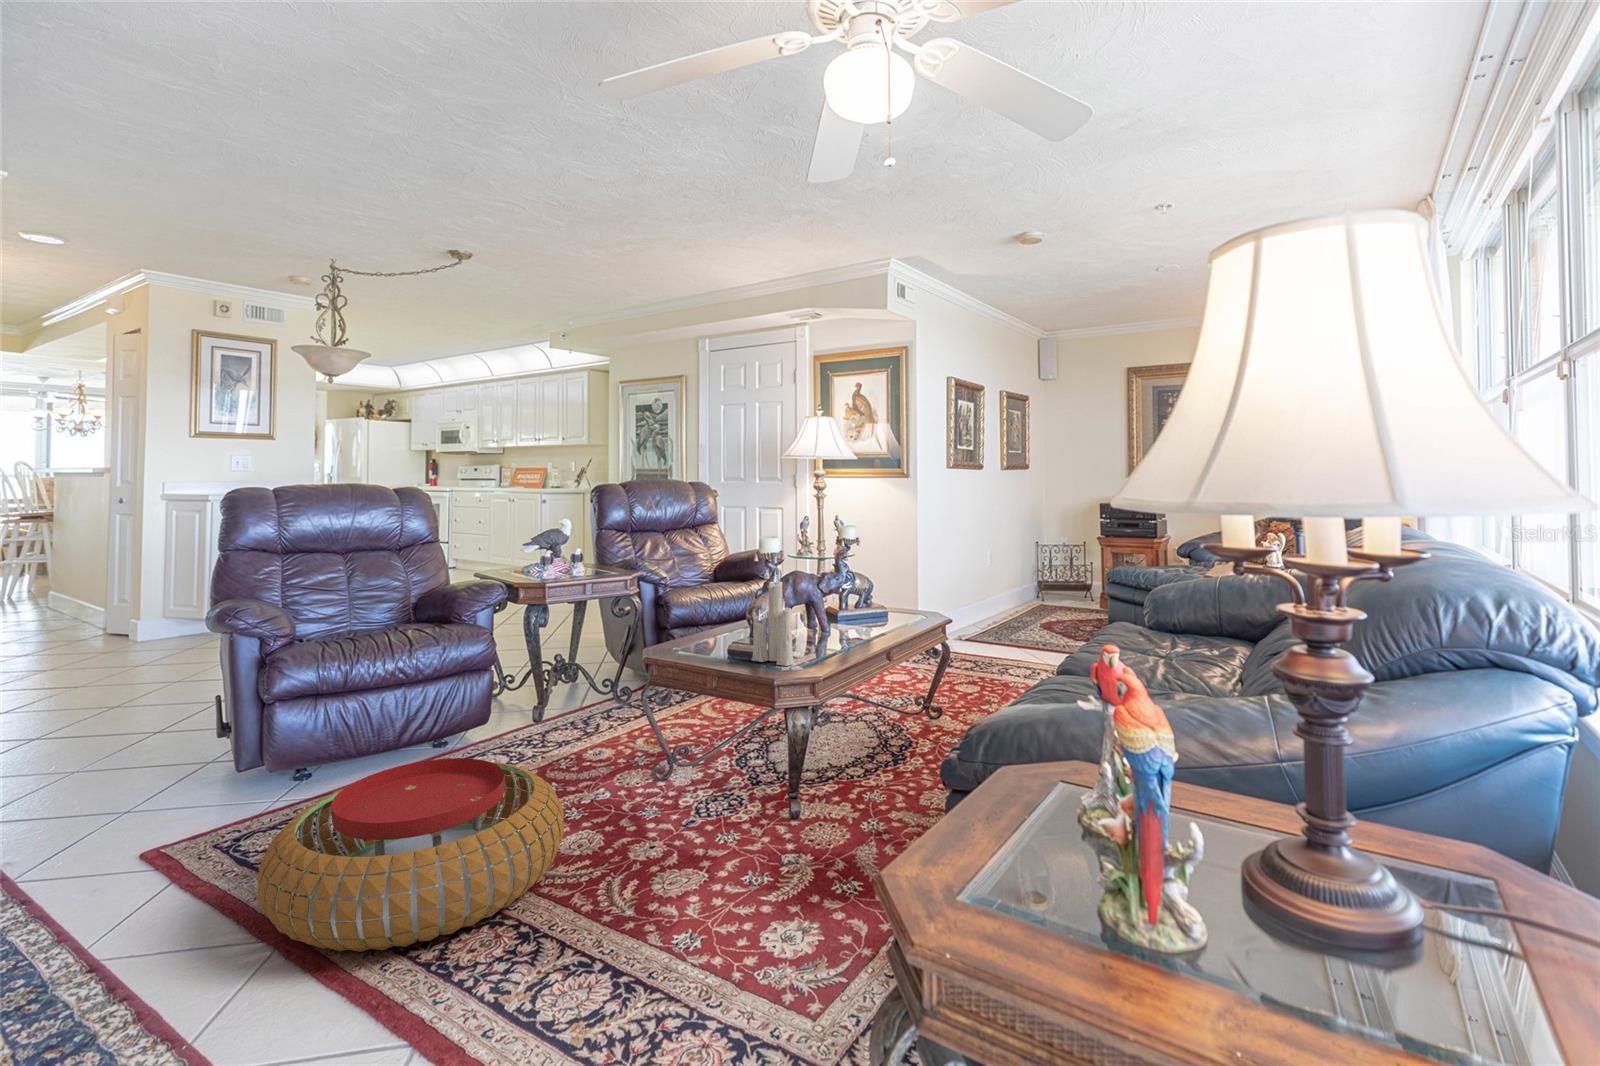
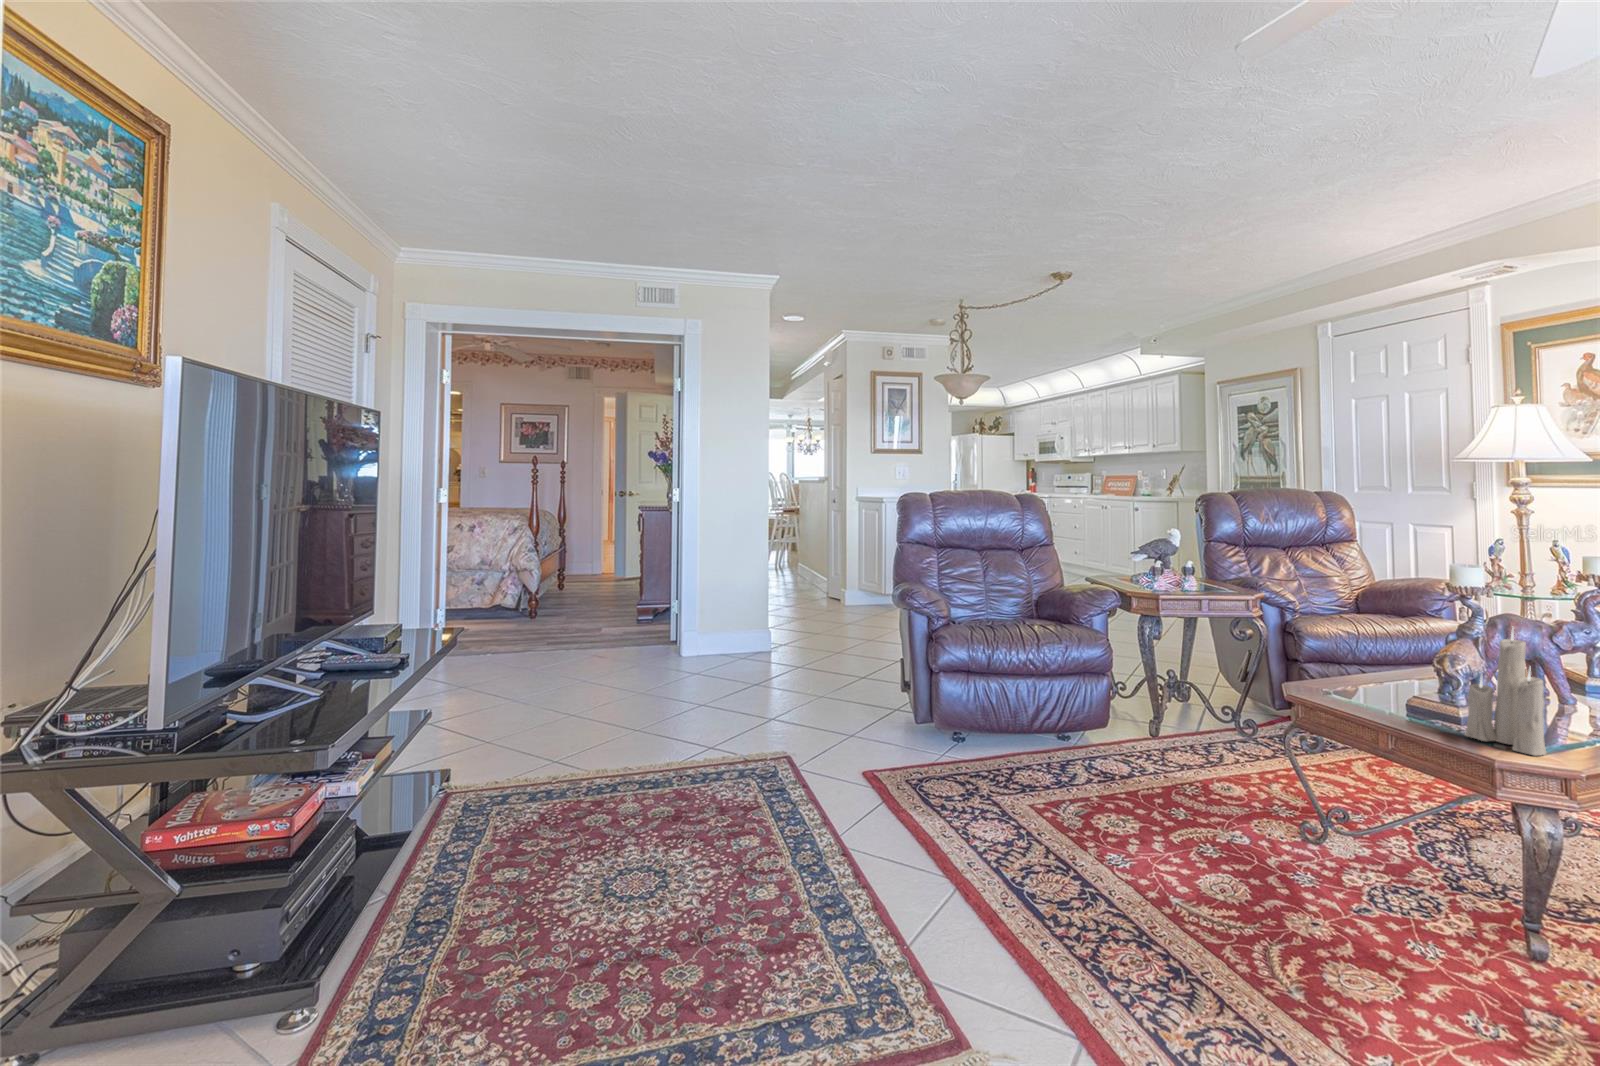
pouf: present [257,758,564,952] -> none [949,761,1206,935]

